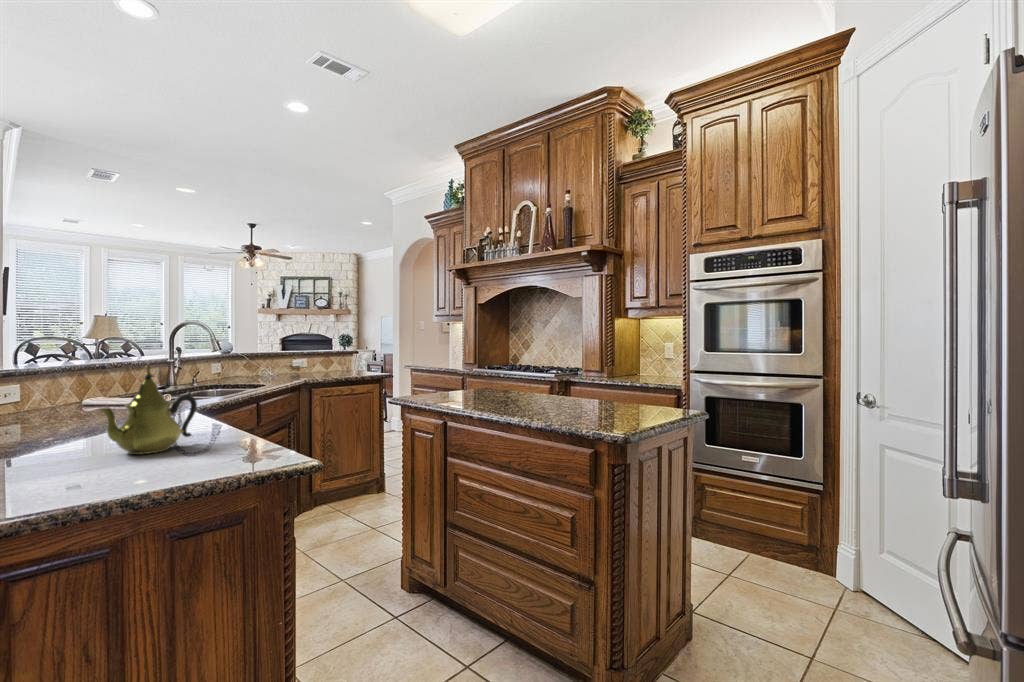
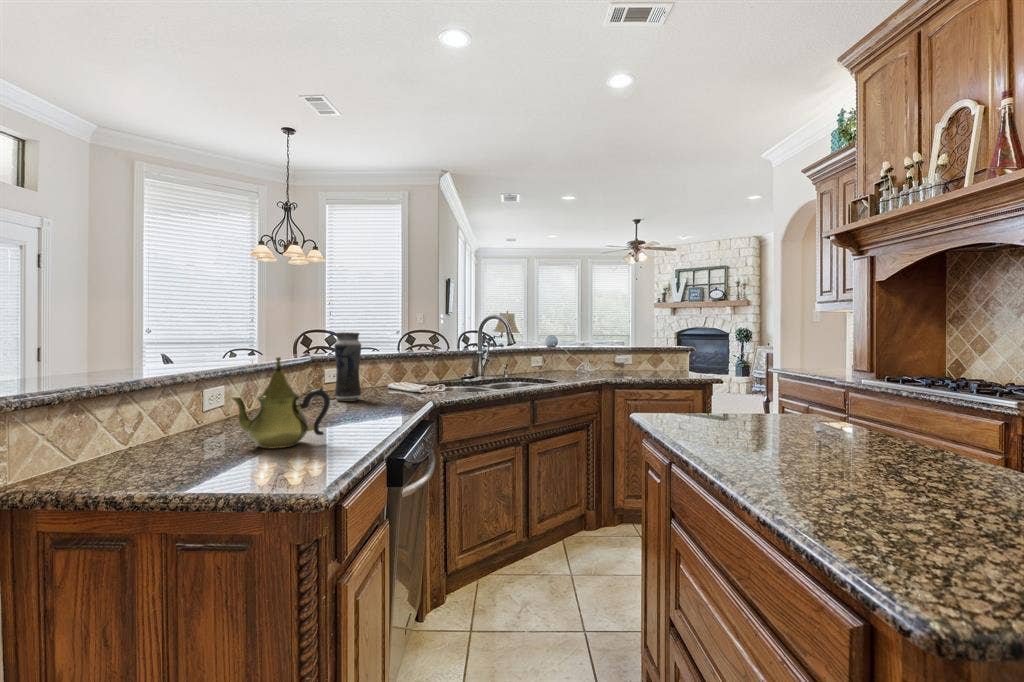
vase: none [48,341,88,420] -> present [334,332,361,401]

